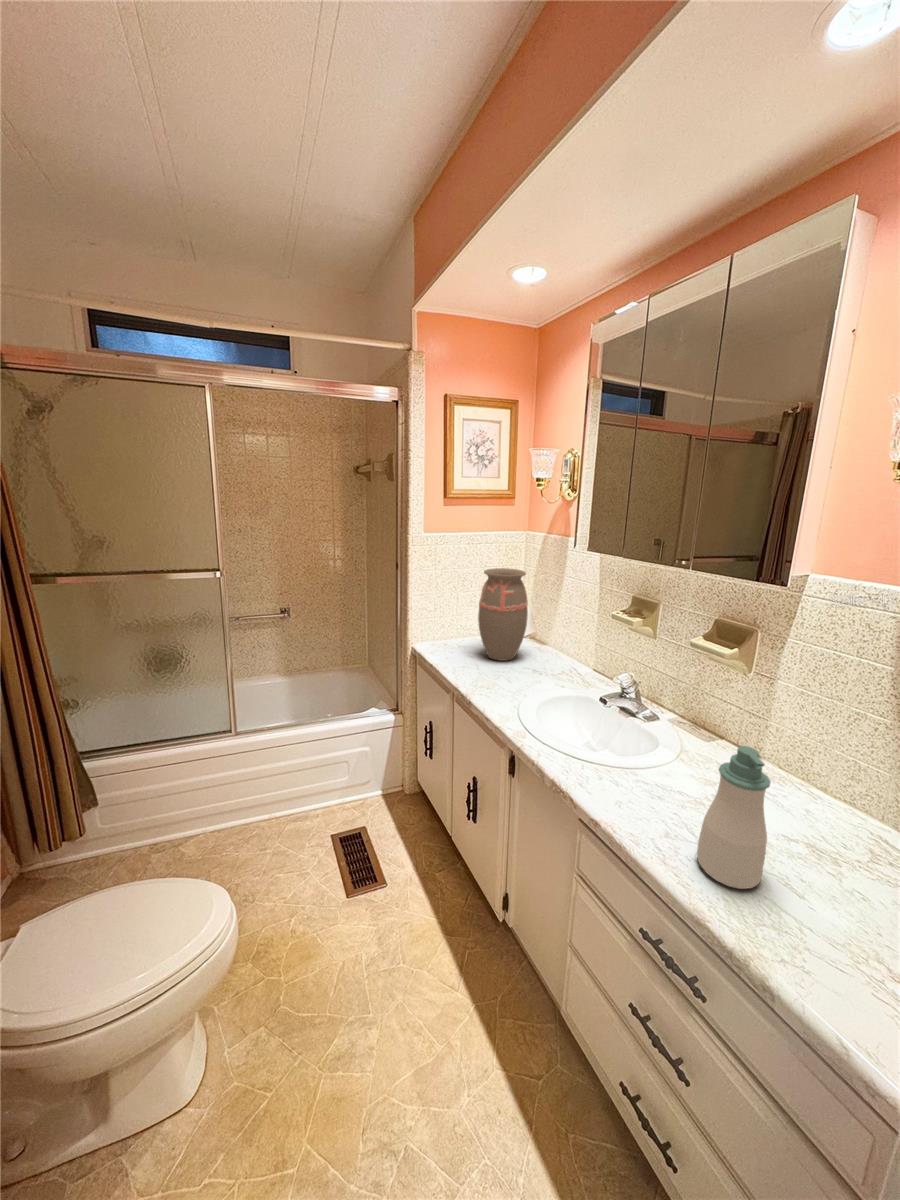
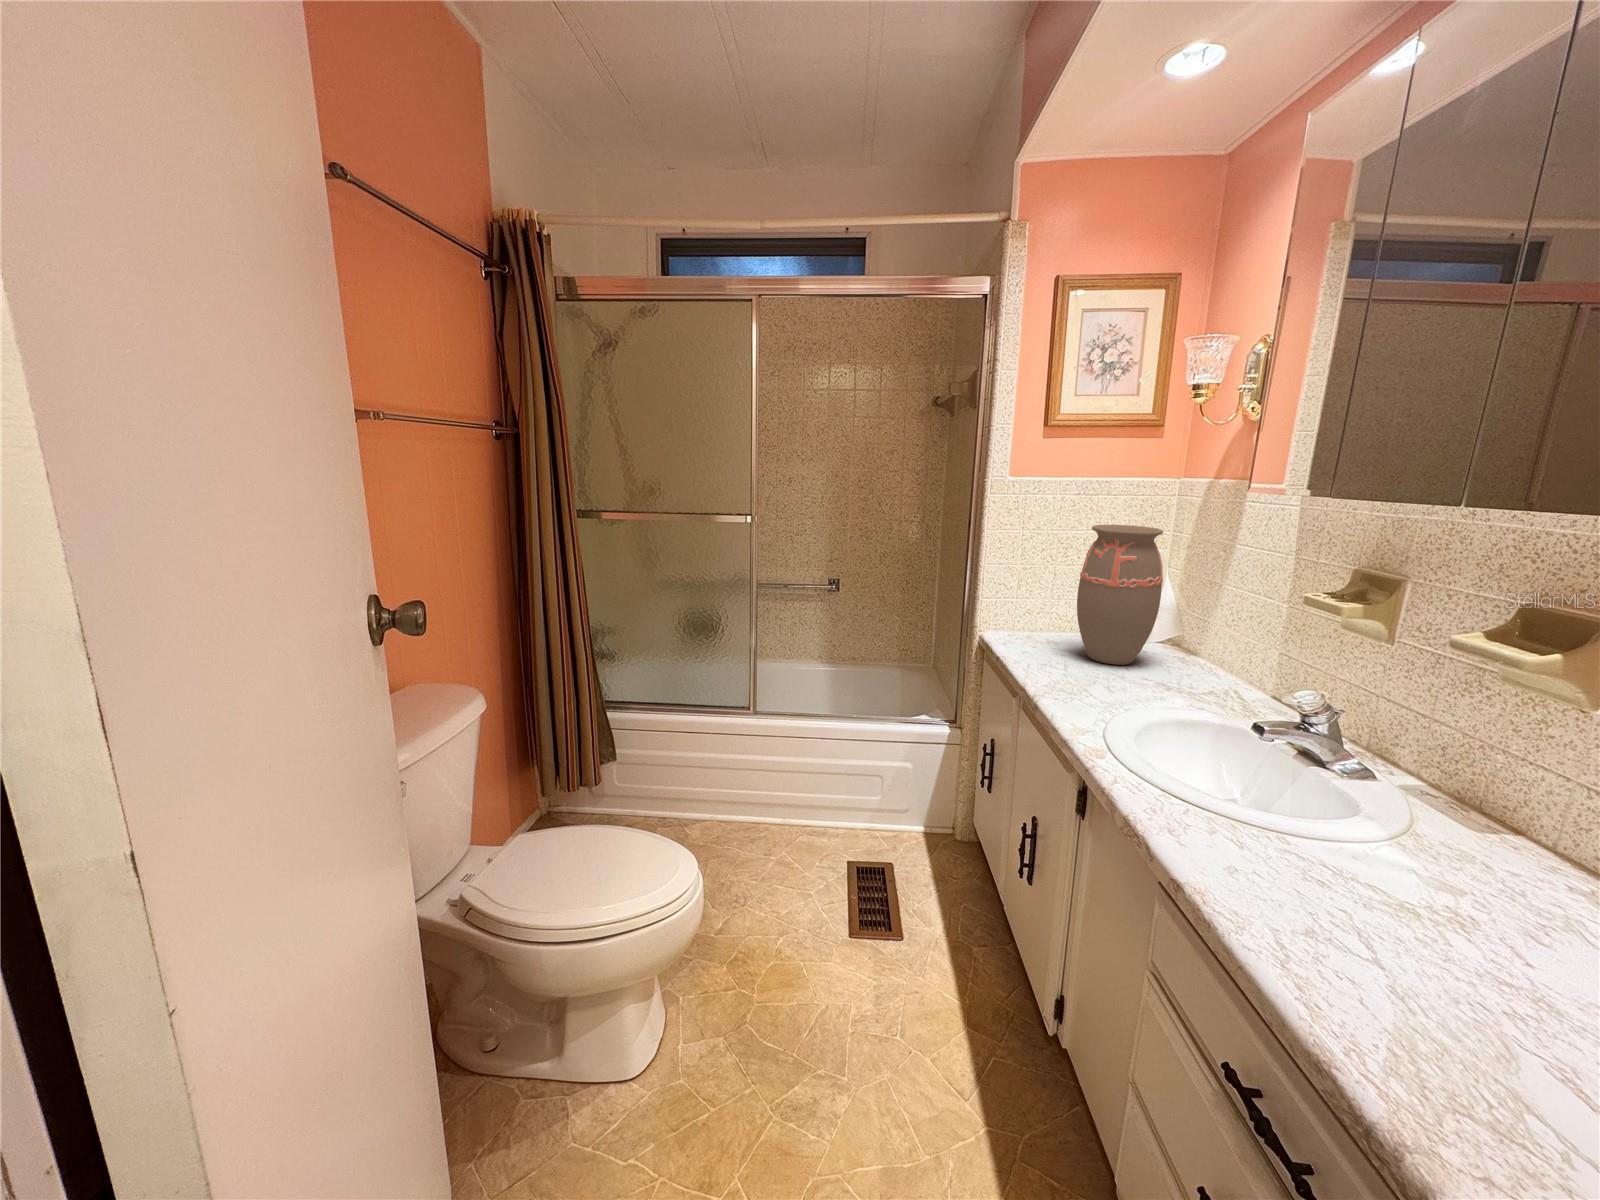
soap bottle: present [697,746,770,889] -> none [1351,782,1525,1050]

